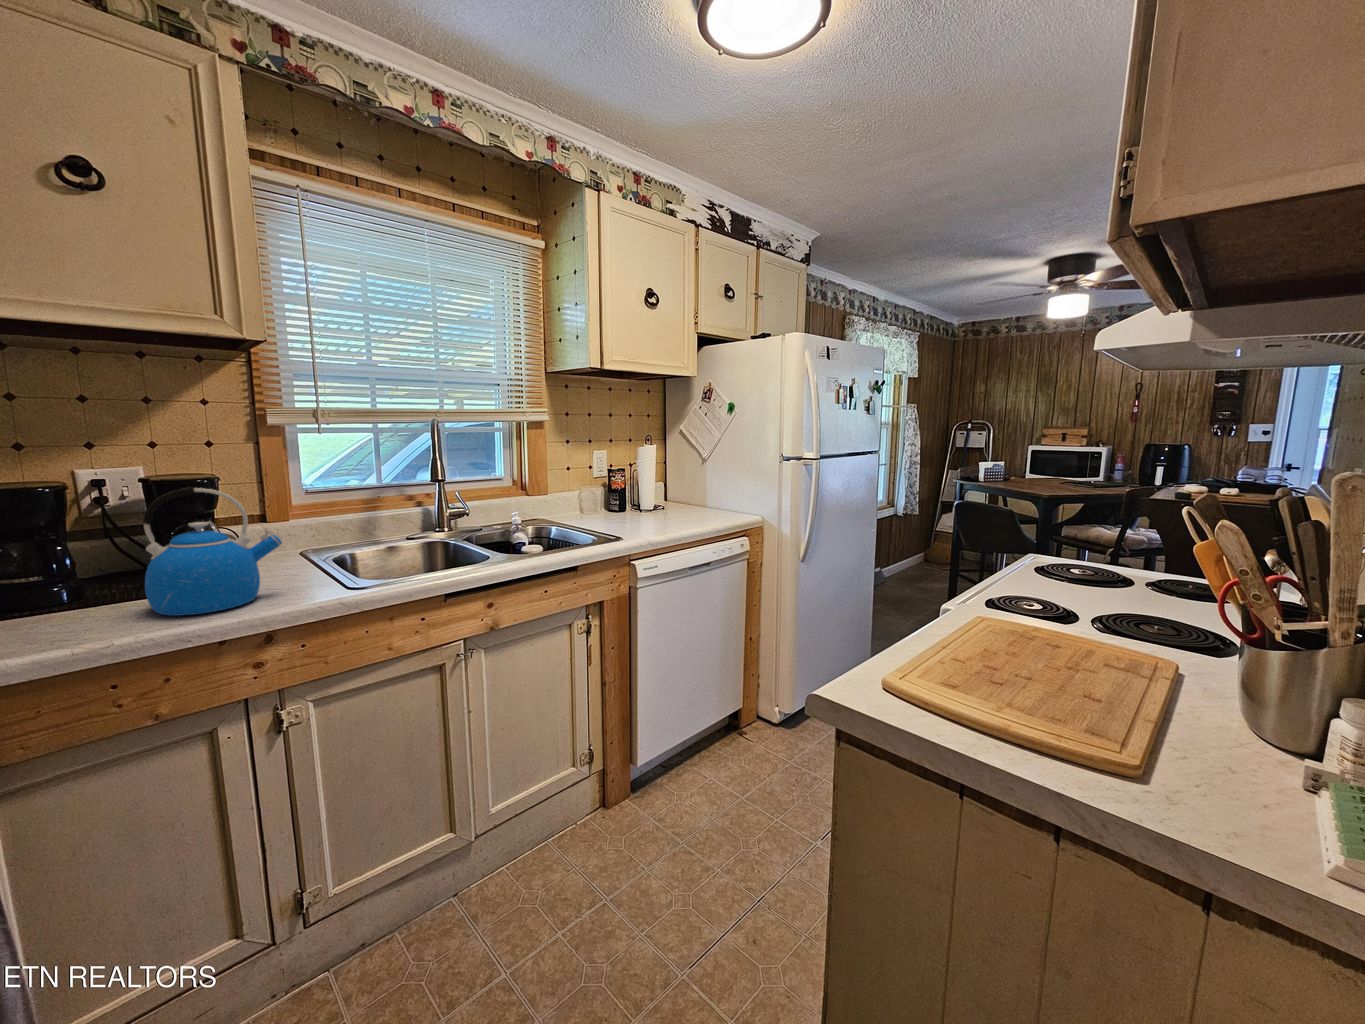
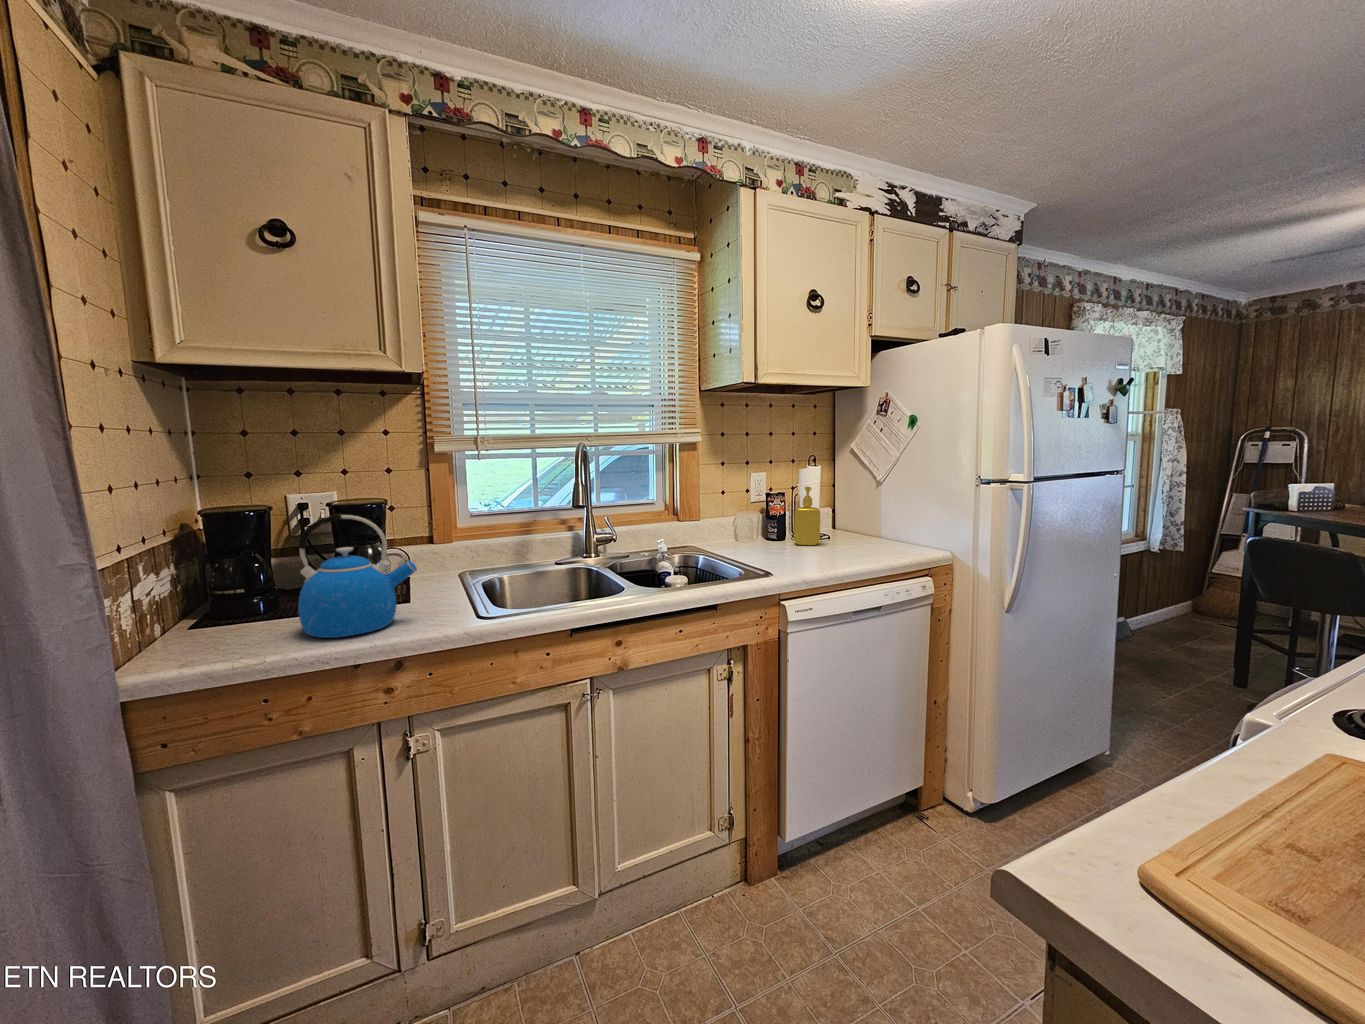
soap dispenser: none [635,464,657,515] -> present [794,486,820,545]

